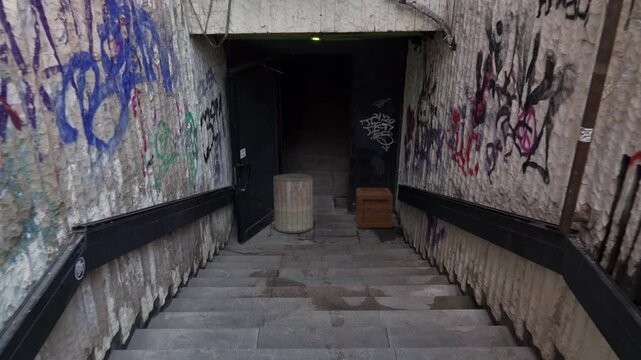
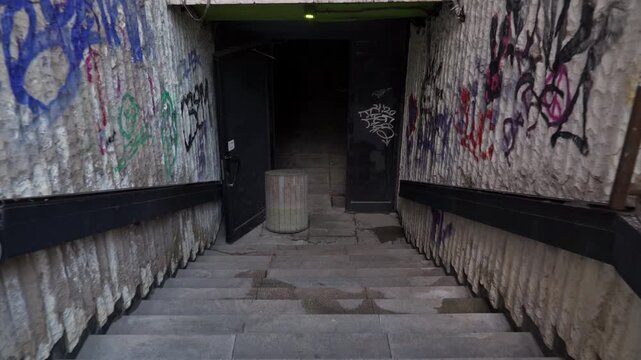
wooden crate: present [356,188,393,228] -> none [354,185,394,228]

